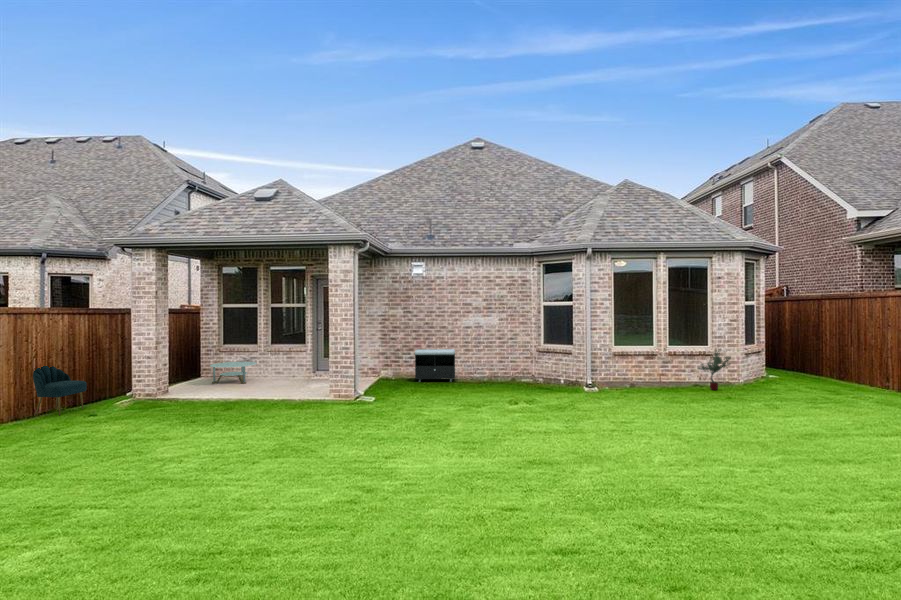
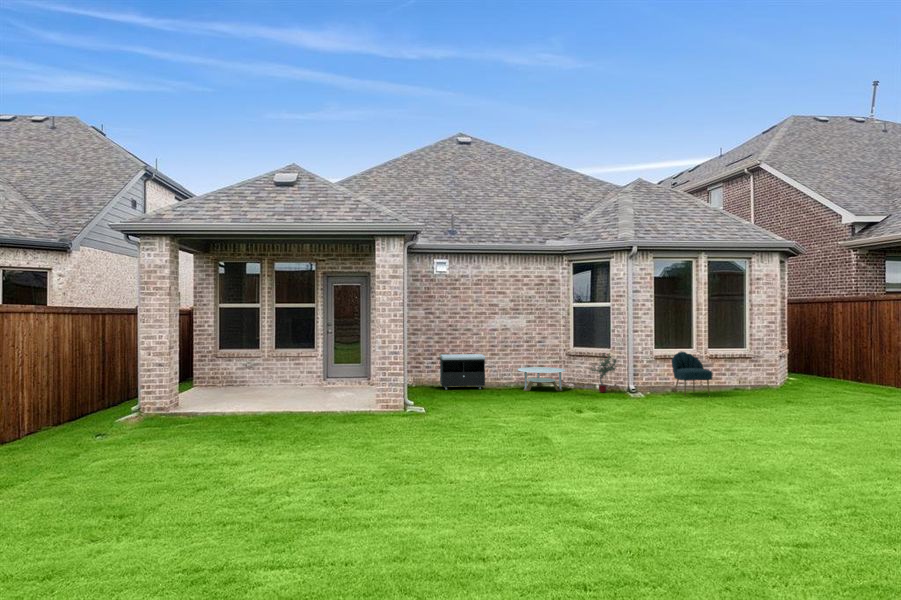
potted tree: present [698,353,731,390] -> present [590,353,616,393]
round table: present [210,362,257,384] -> present [517,367,566,391]
chair: present [33,366,87,416] -> present [672,351,713,395]

